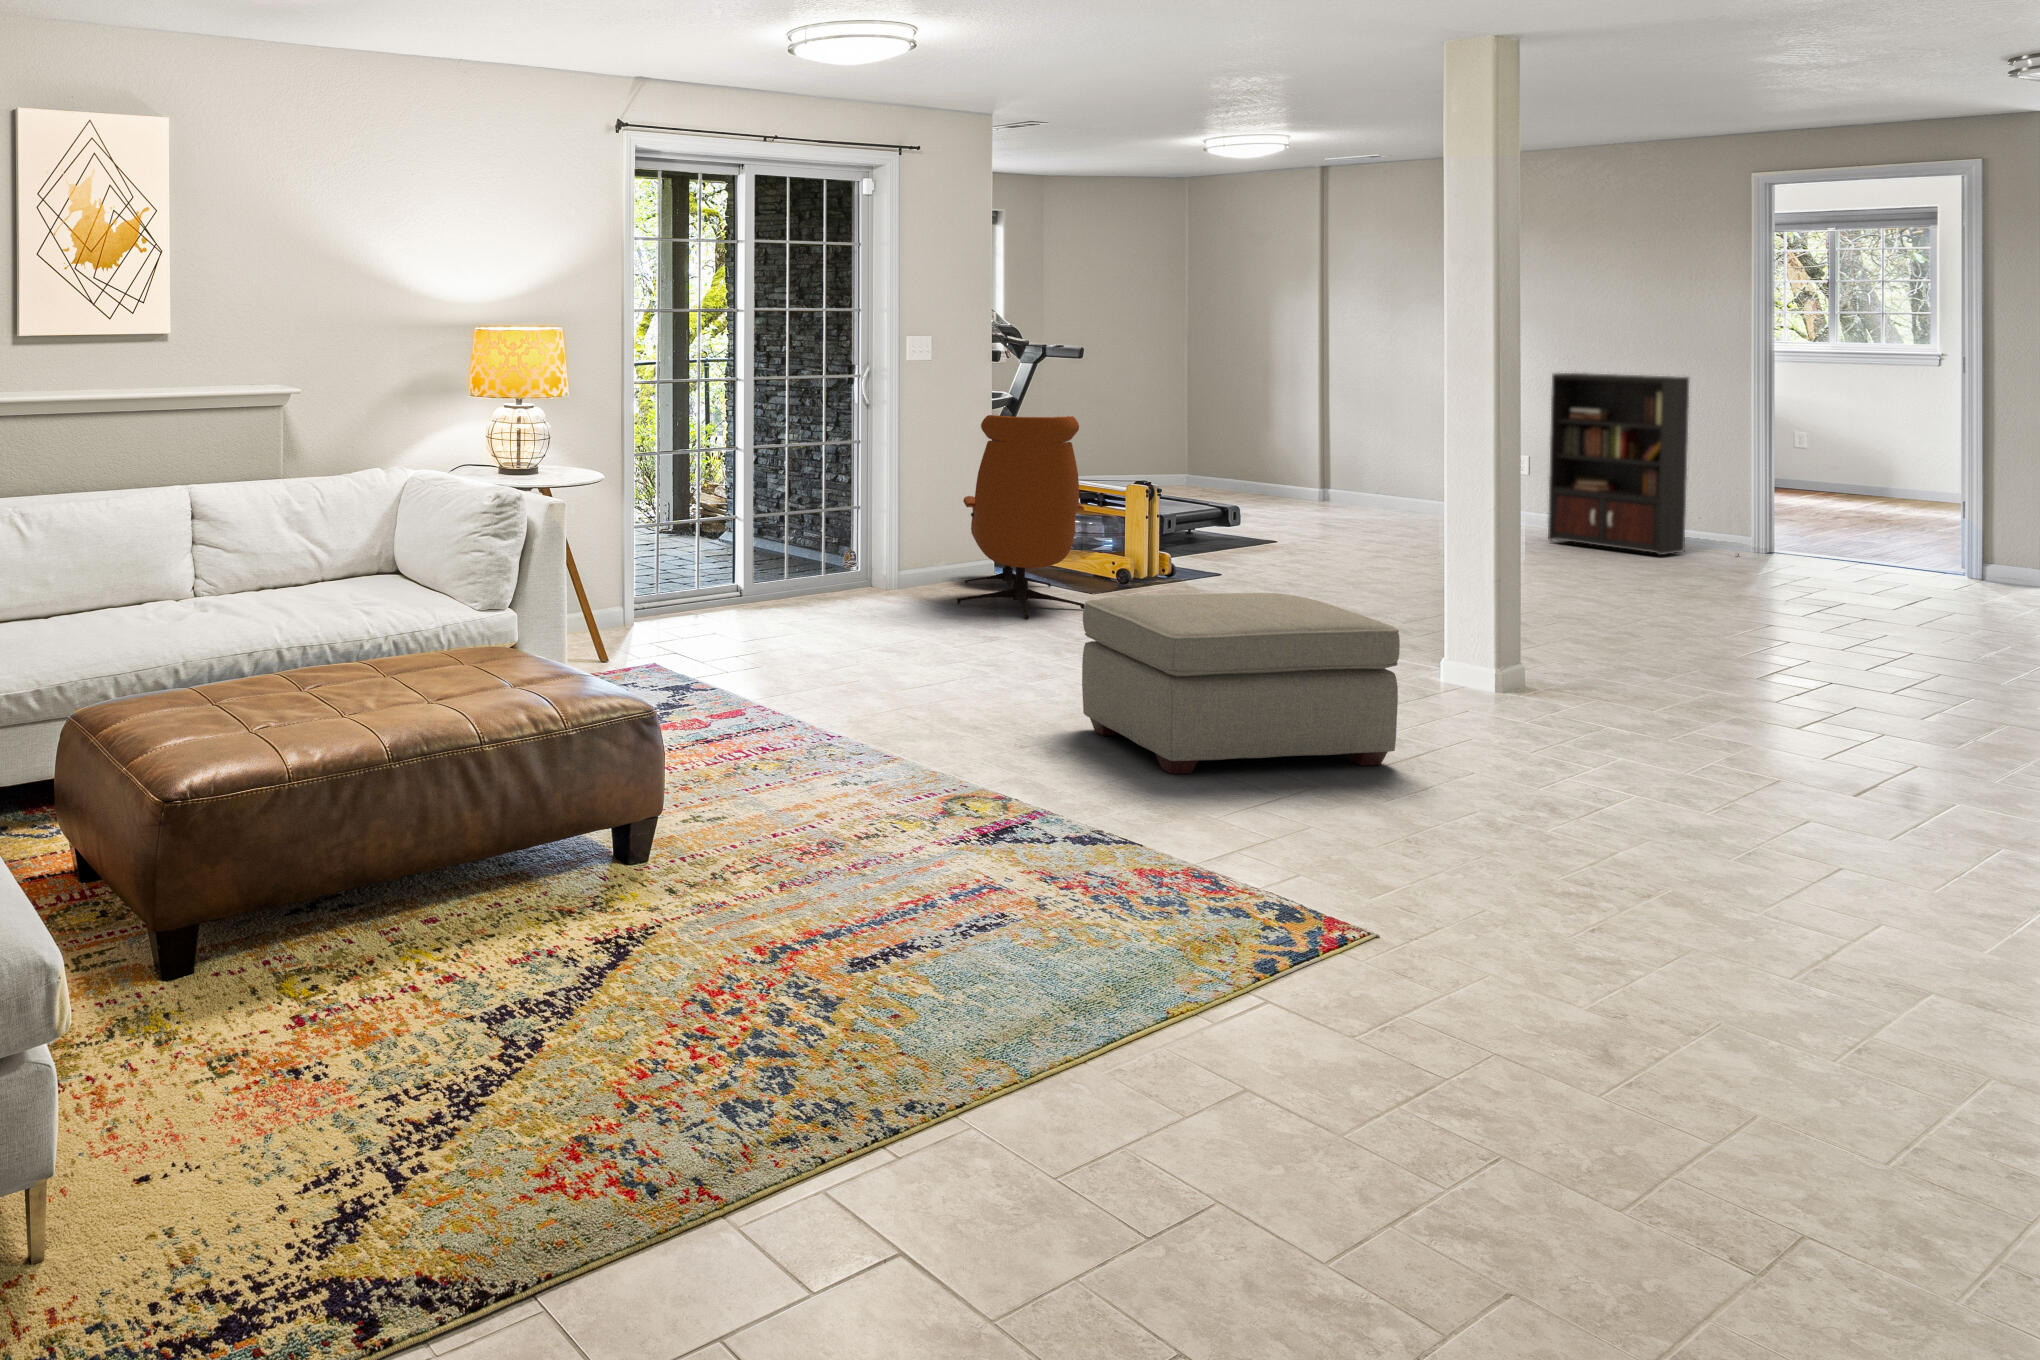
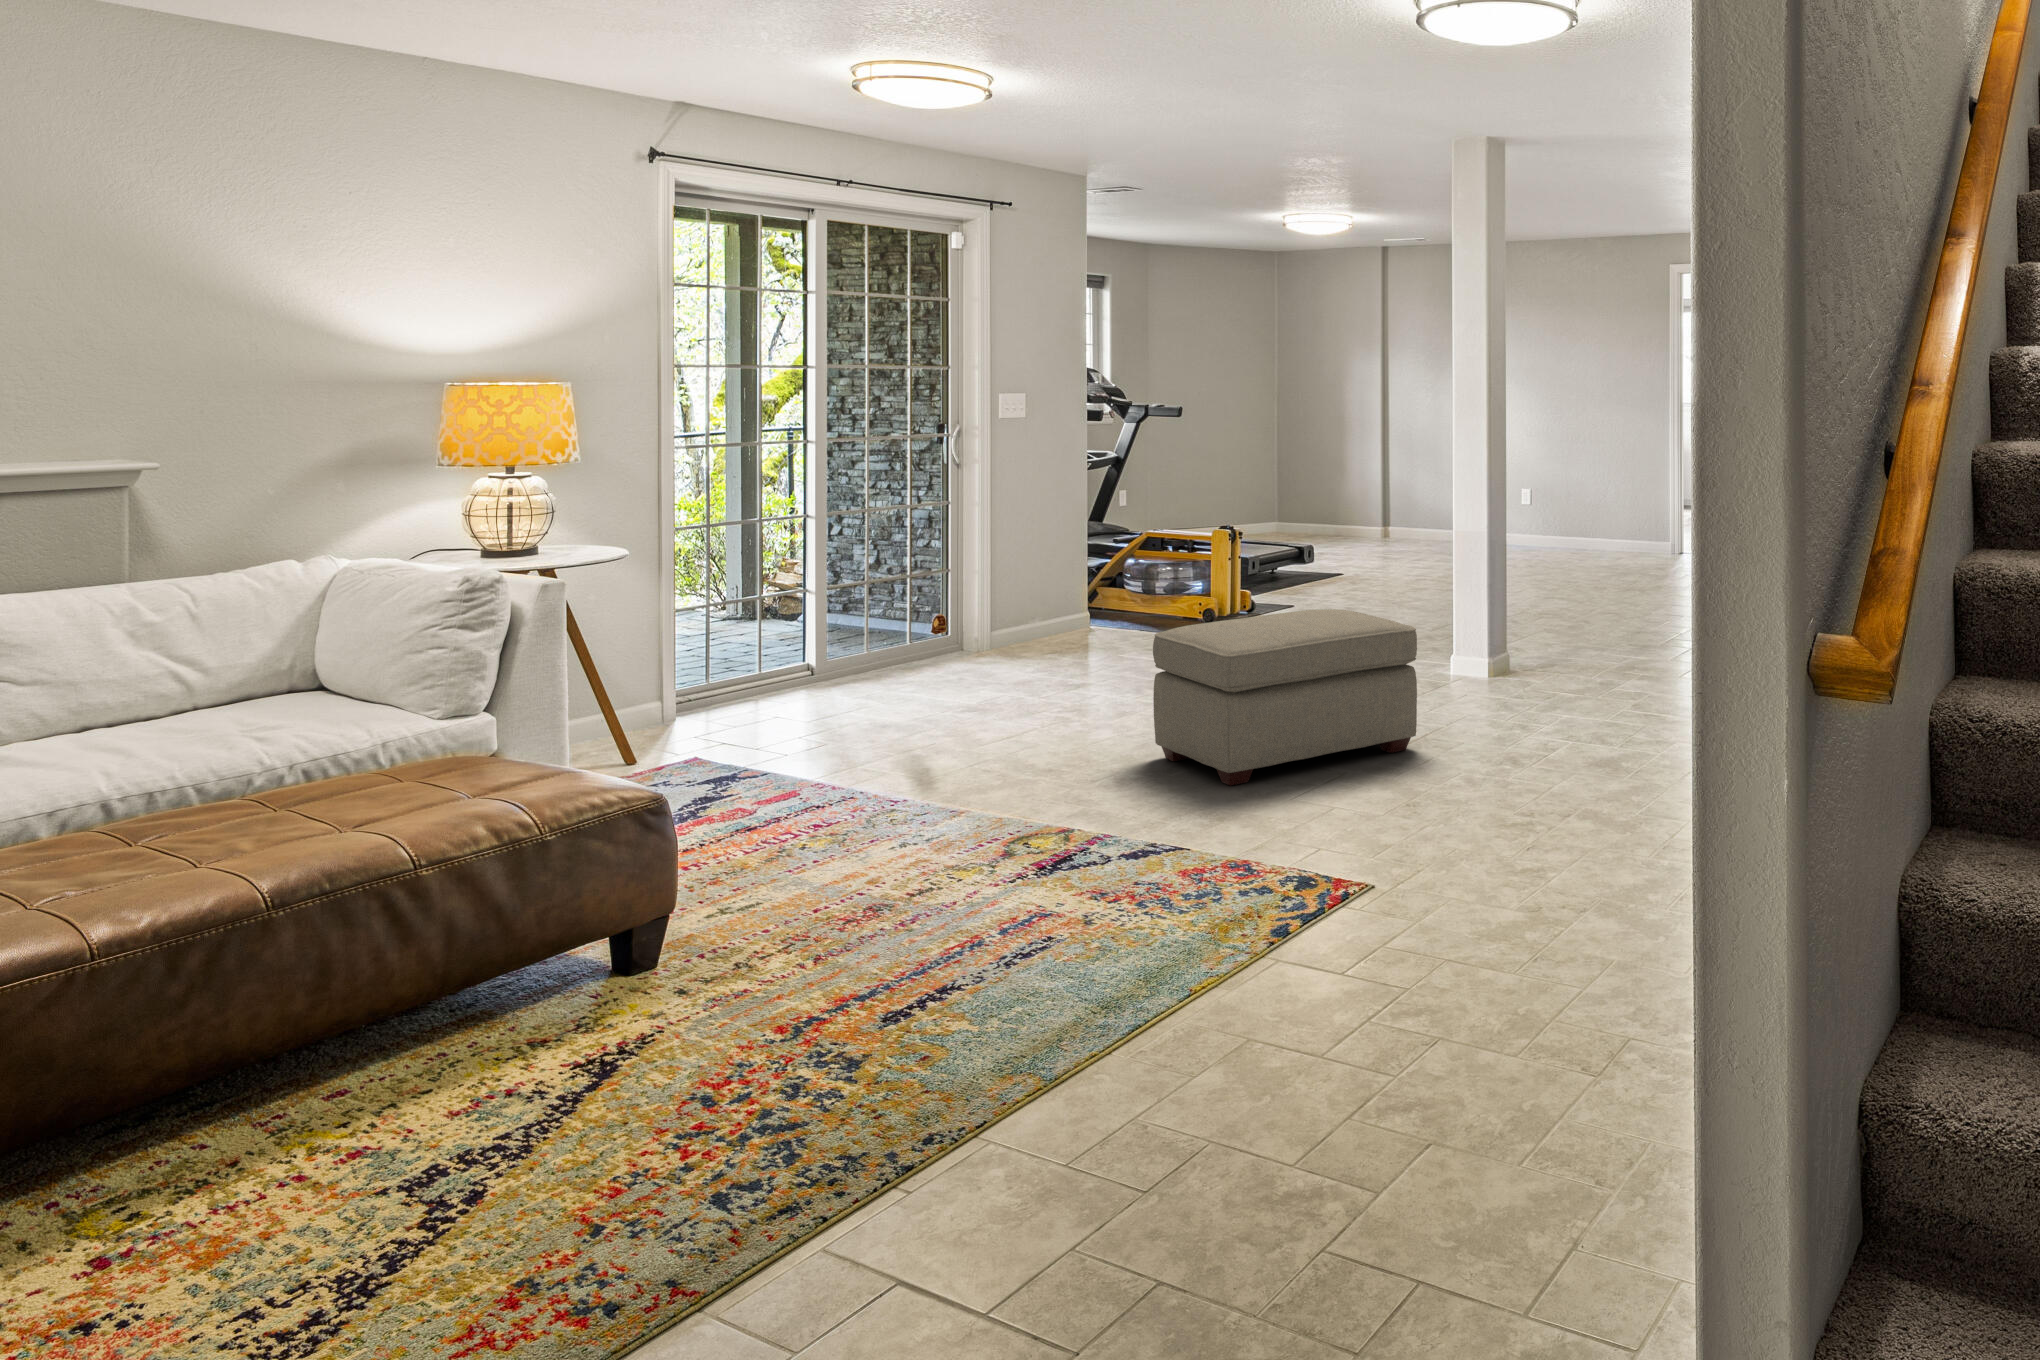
bookcase: present [1548,373,1689,555] -> none [1556,414,1683,560]
lounge chair: present [957,415,1085,619] -> none [1048,462,1173,665]

